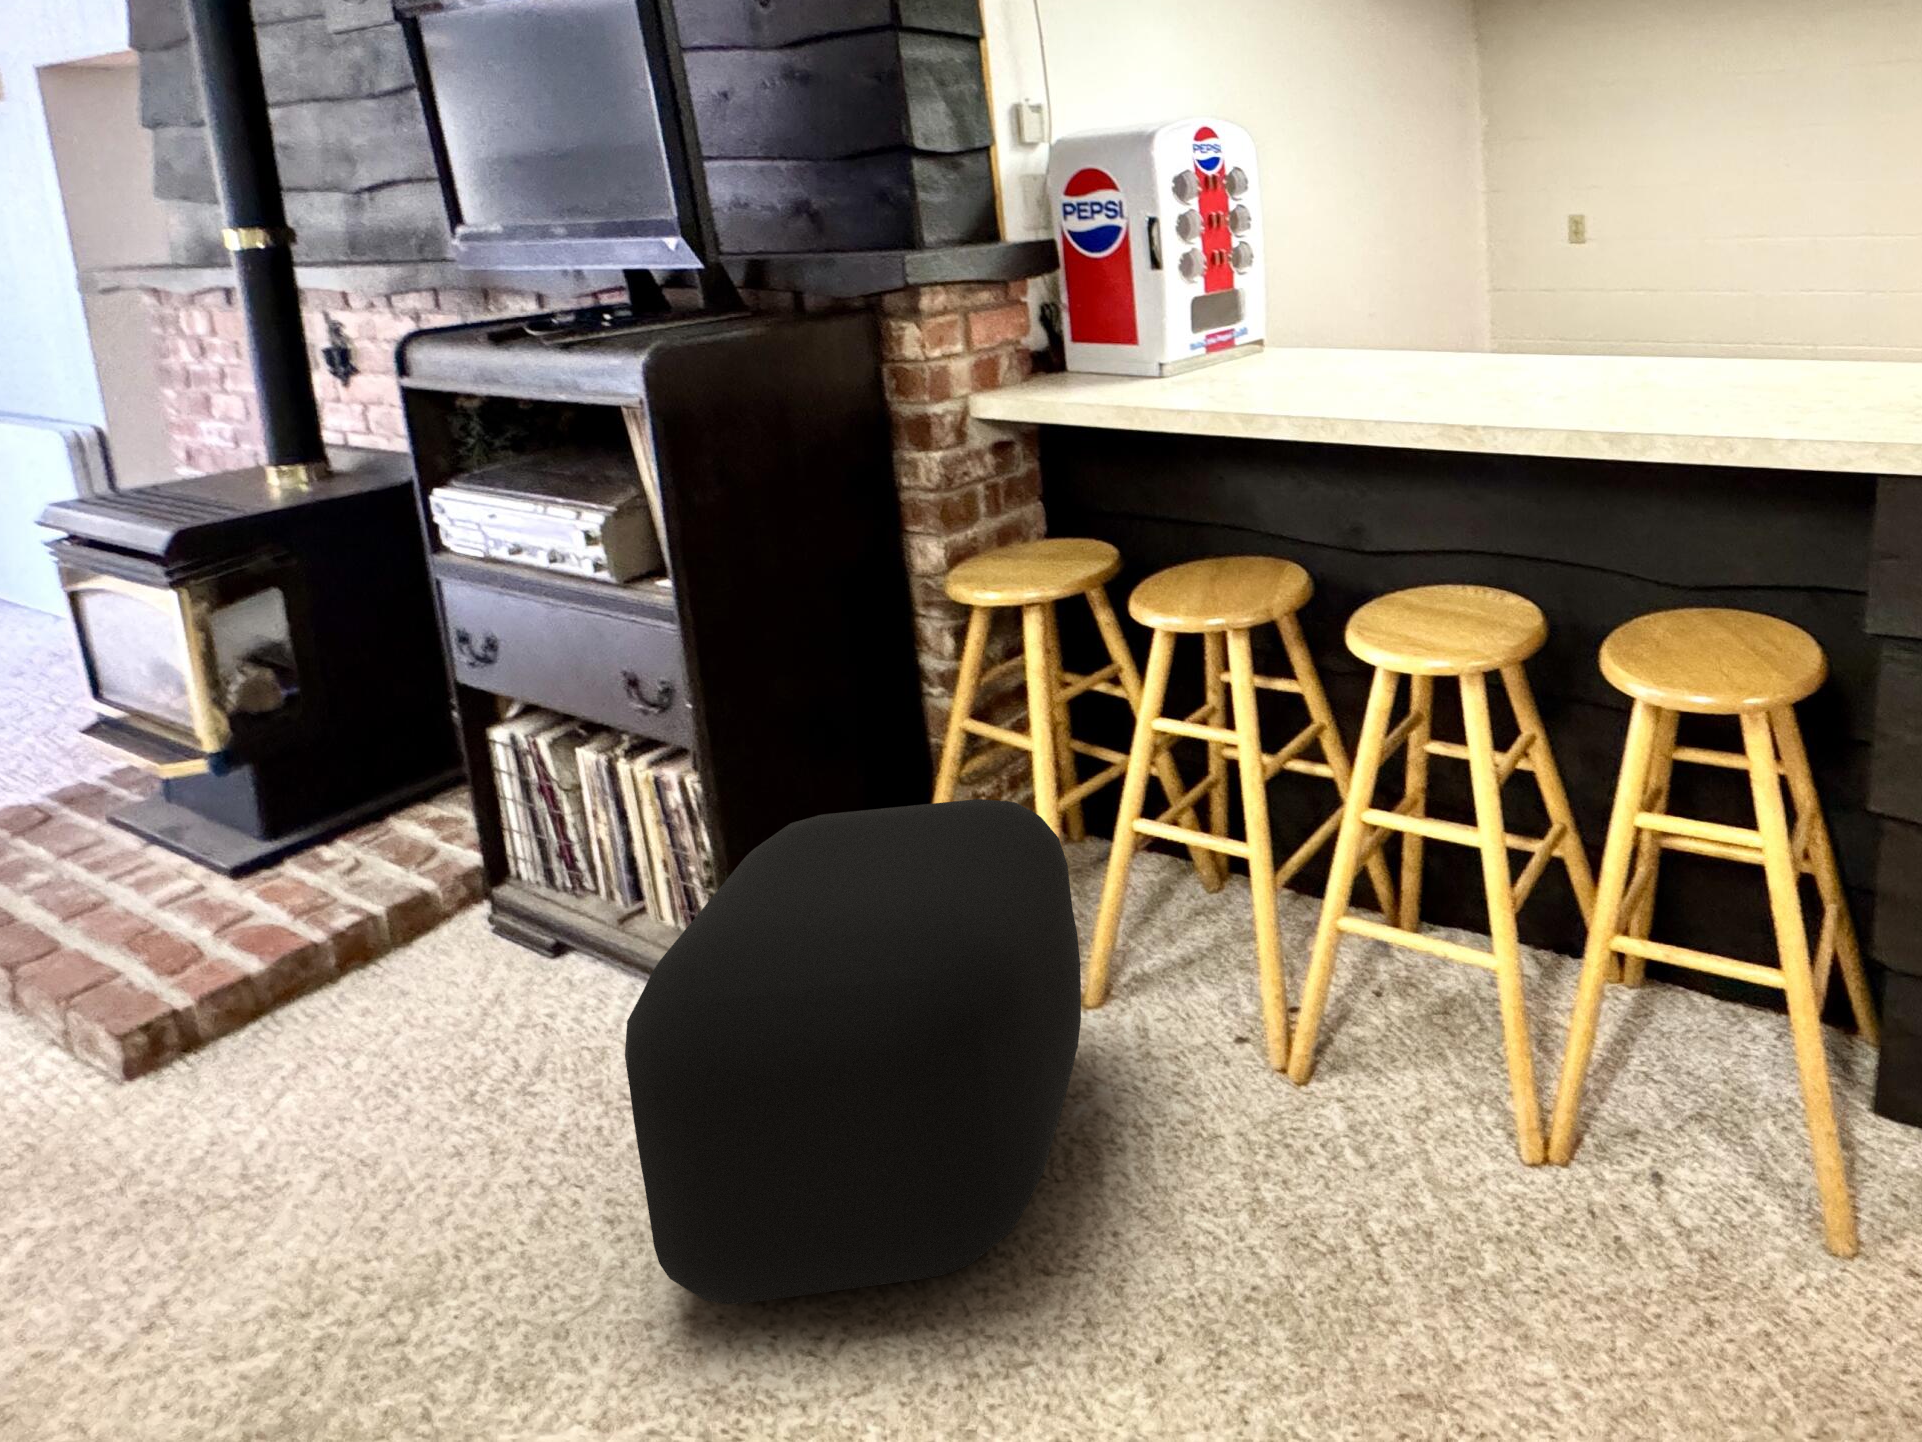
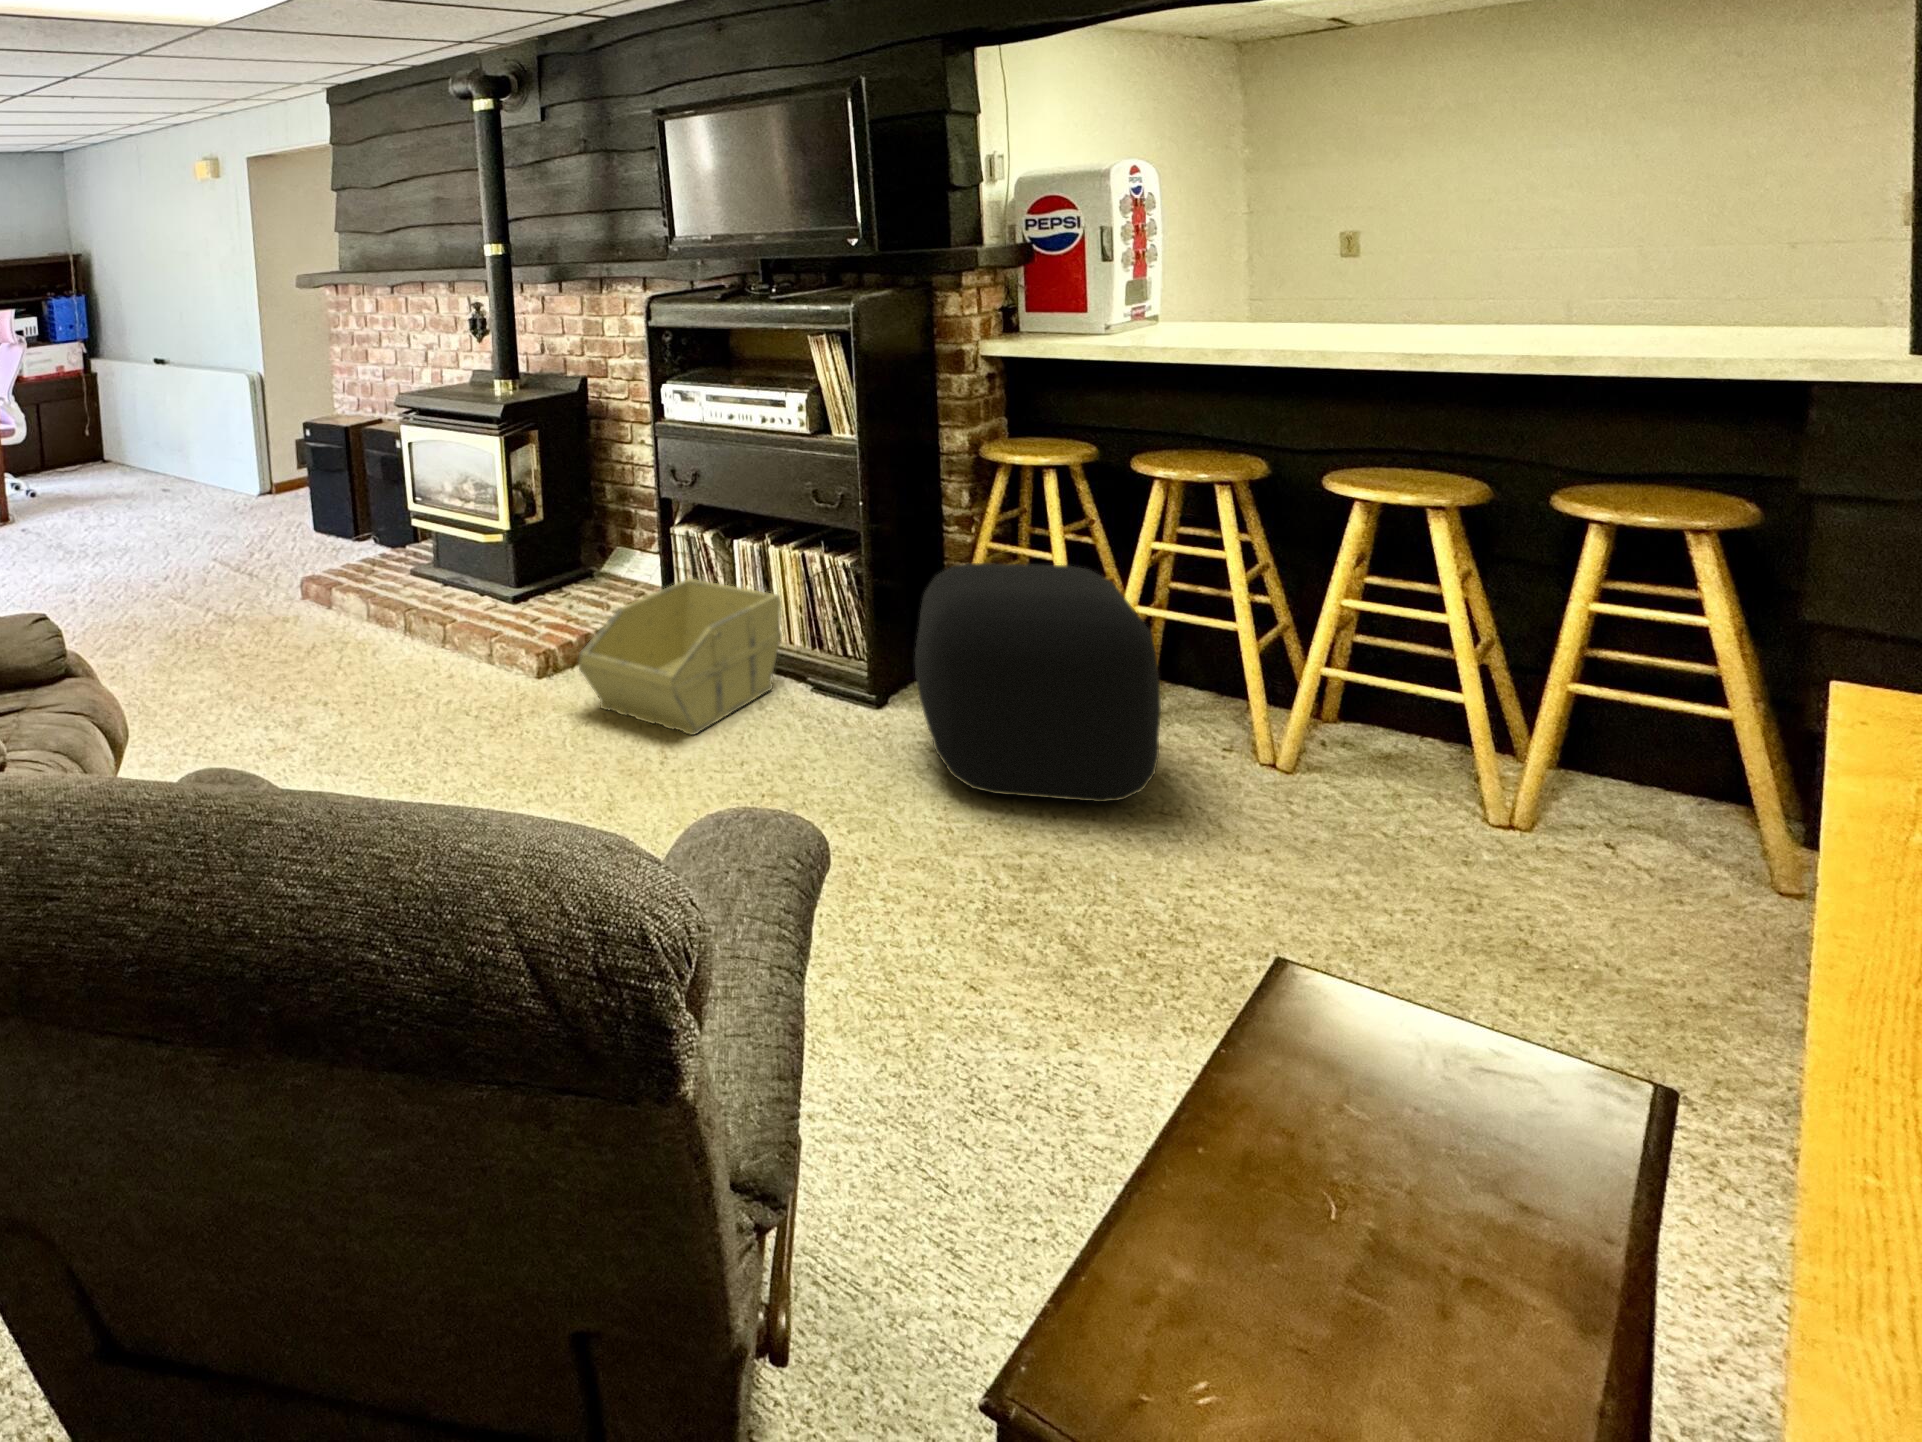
storage bin: none [65,821,624,1221] -> present [579,579,782,735]

